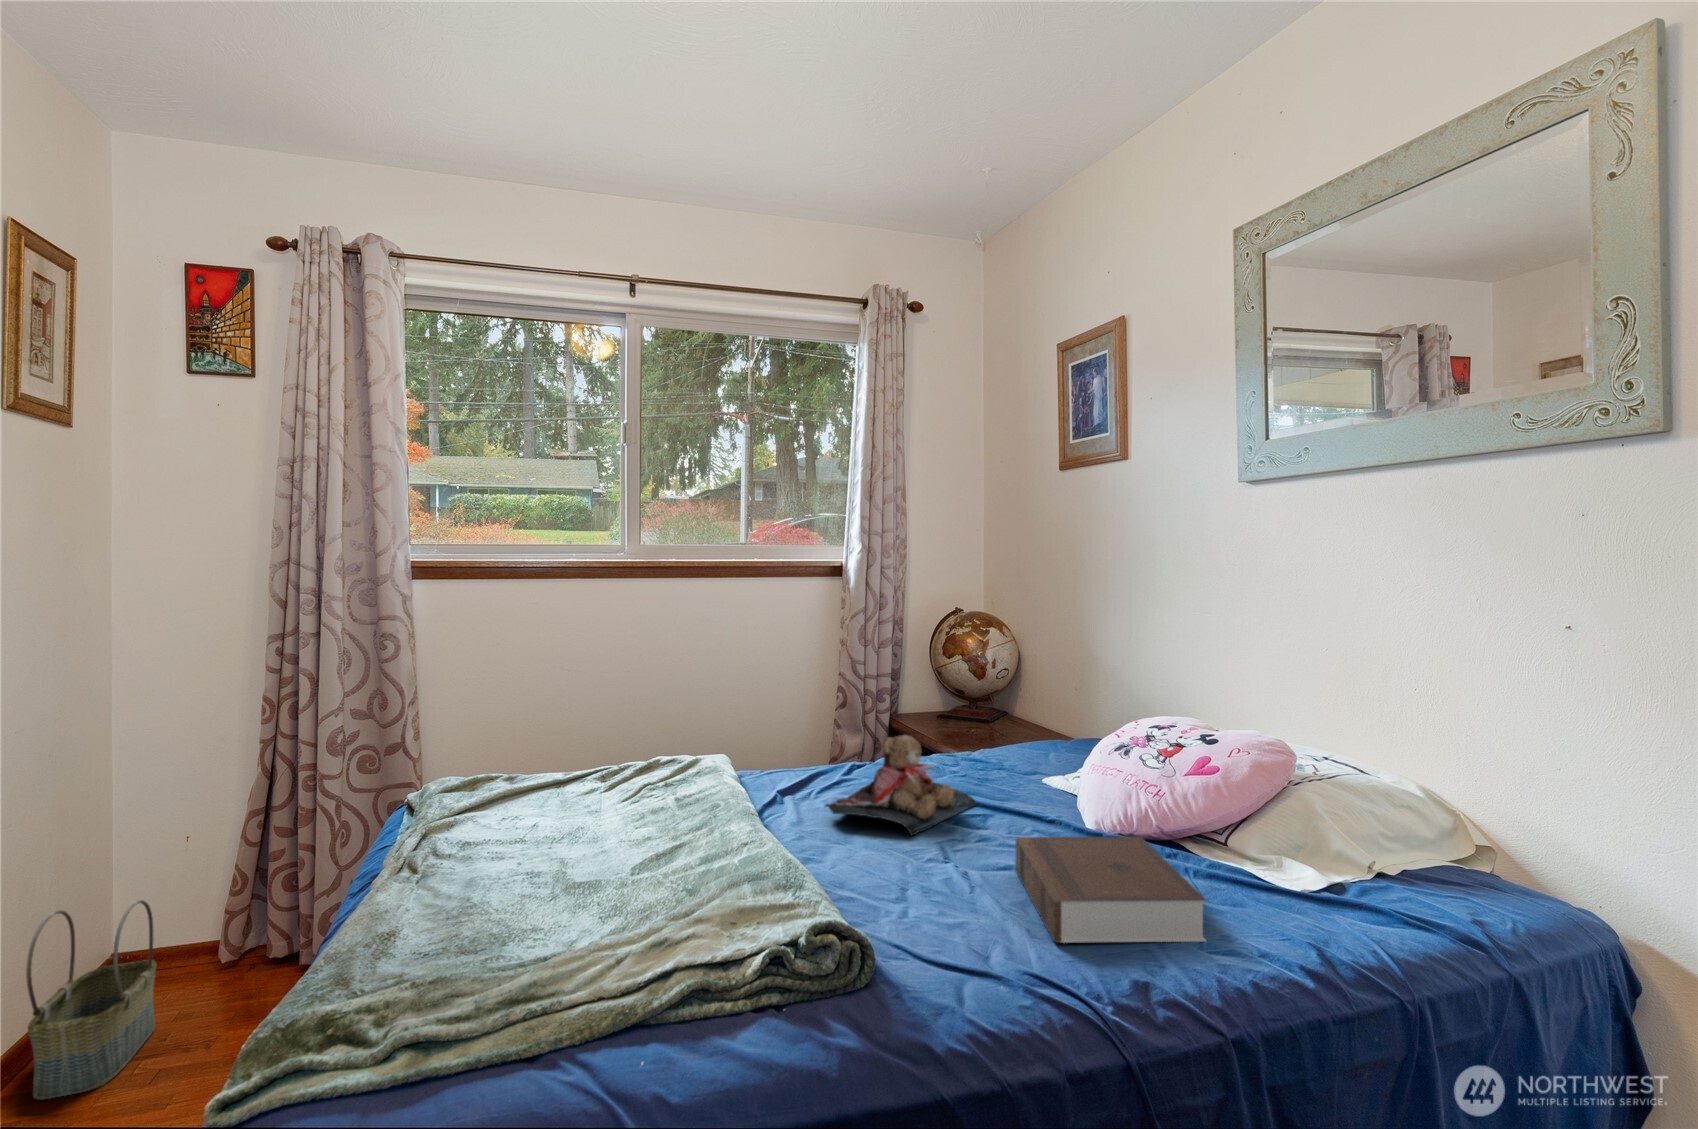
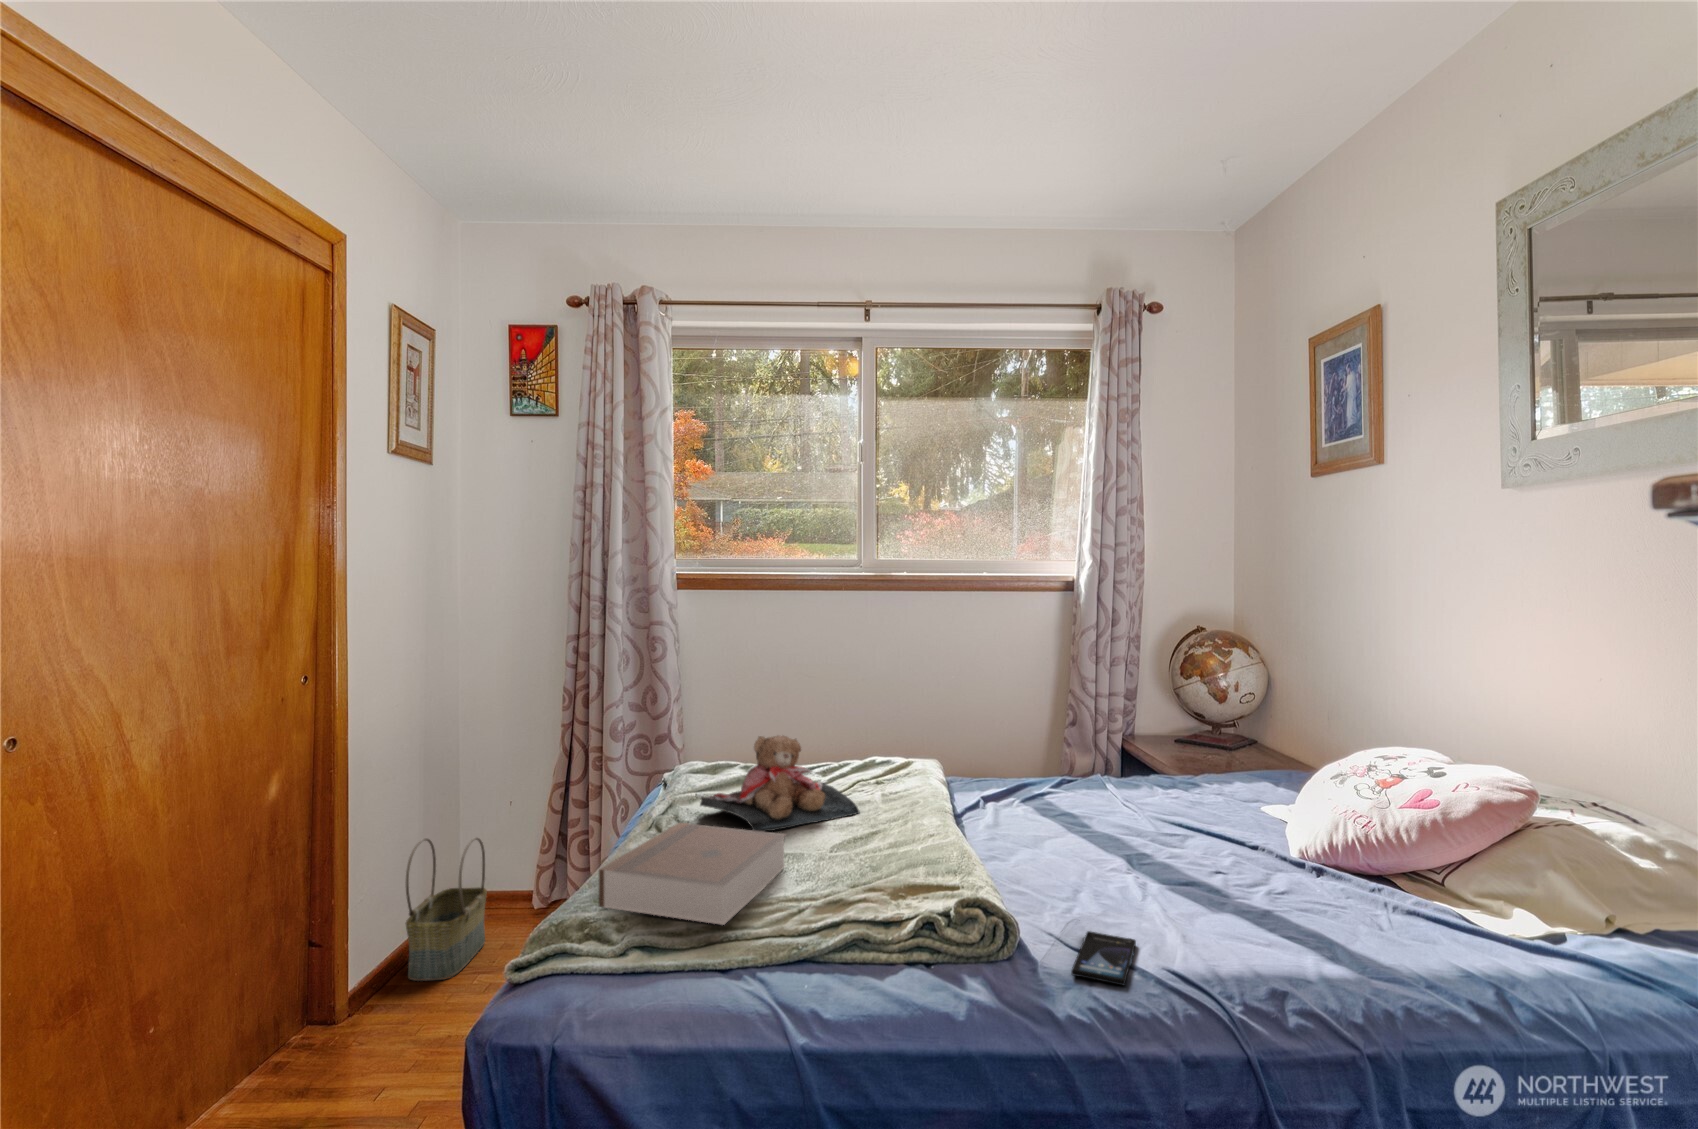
teddy bear: present [825,735,976,836] -> present [700,736,859,832]
book: present [1015,836,1206,943] -> present [599,823,786,925]
smartphone: none [924,933,979,990] -> present [1071,931,1136,985]

